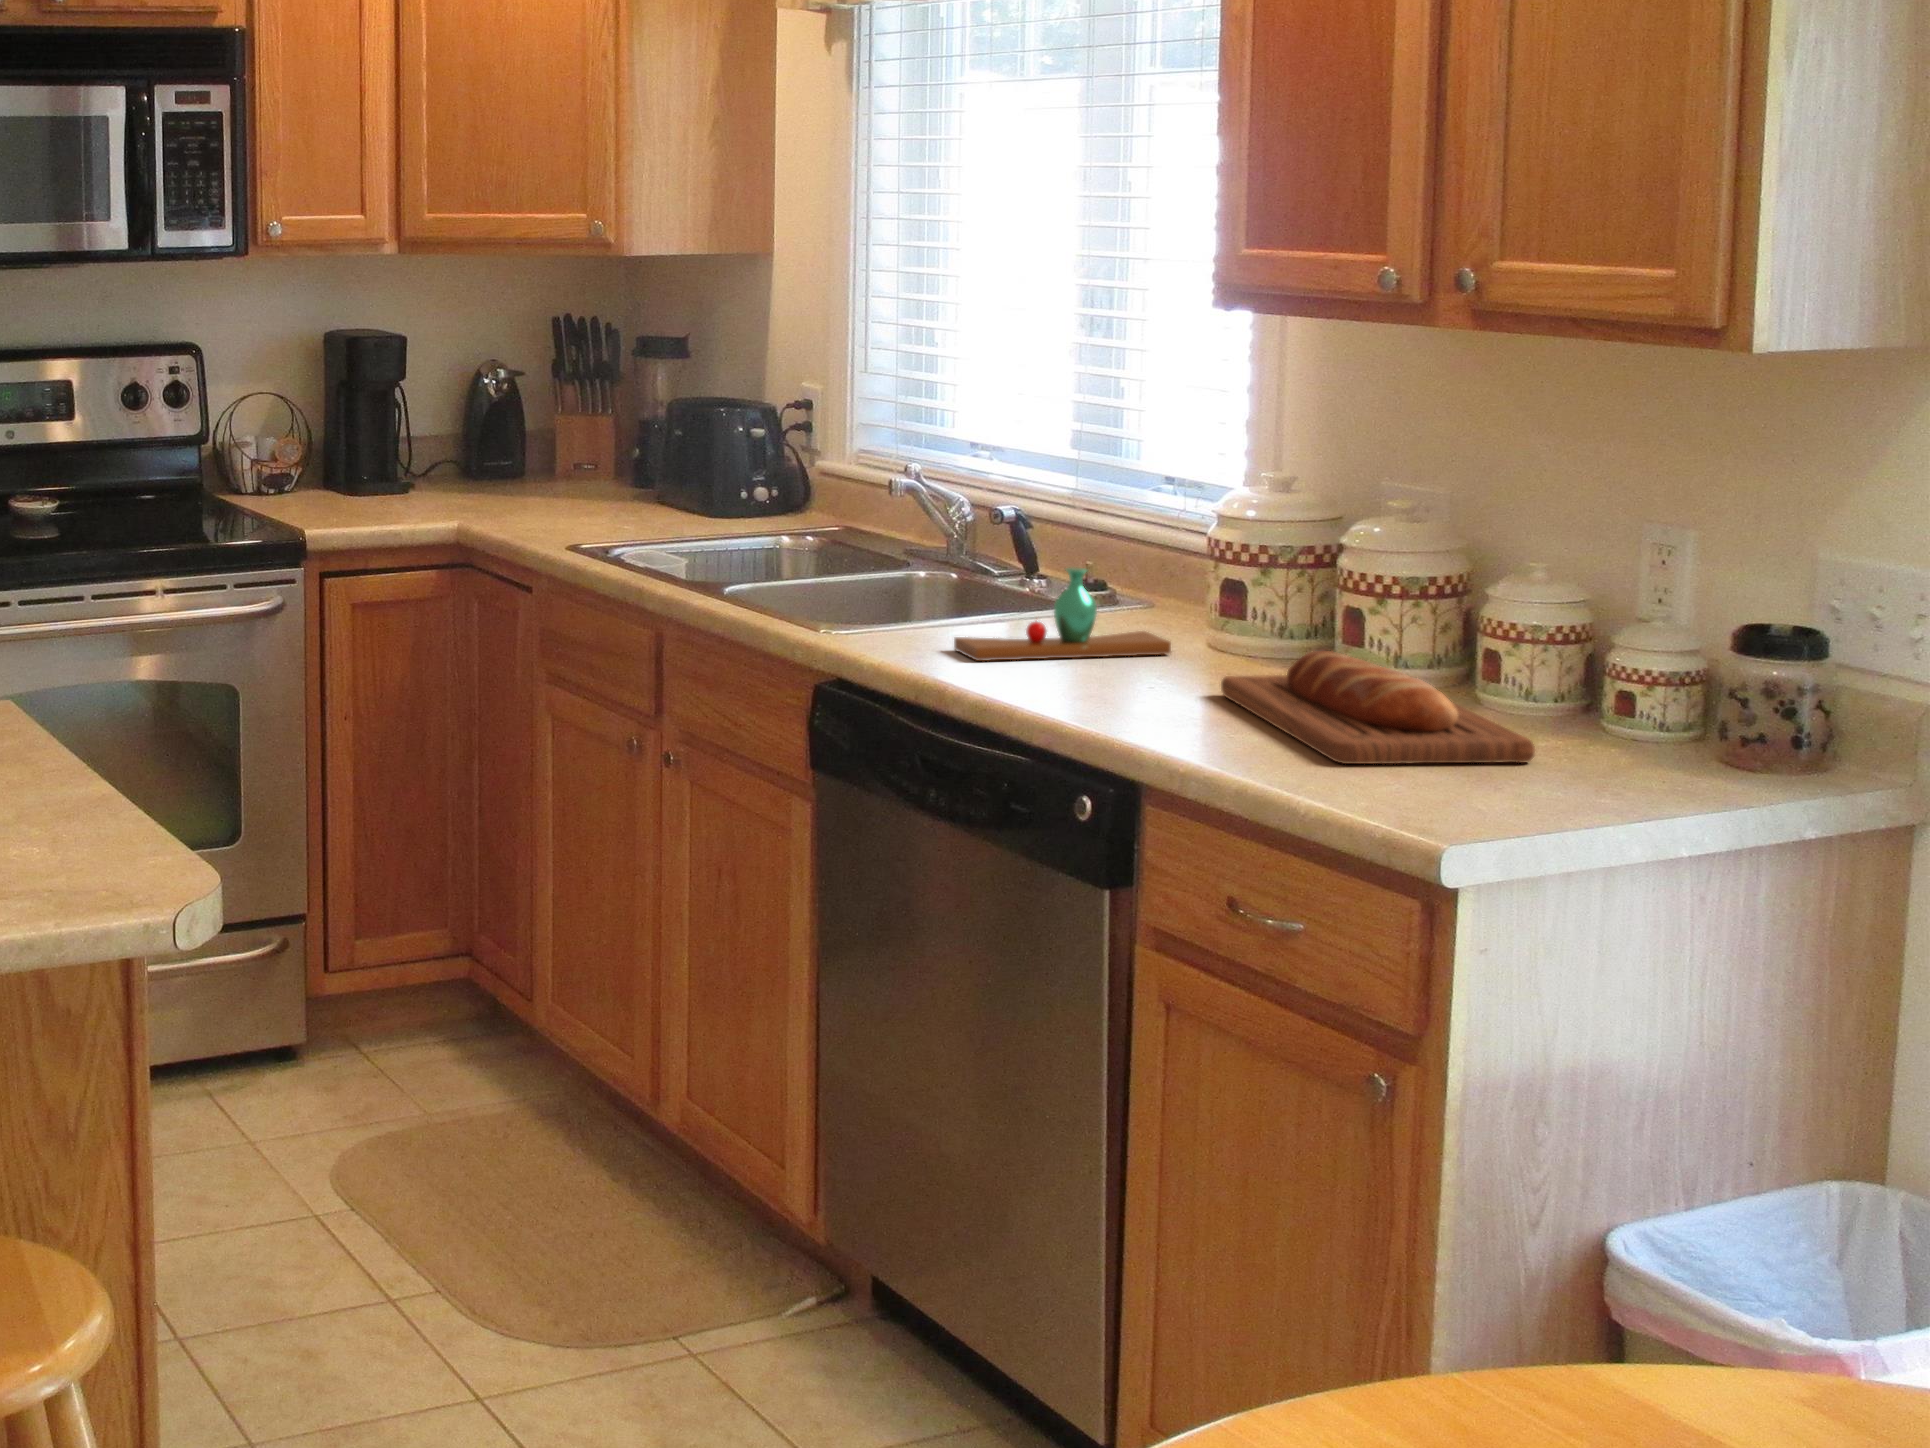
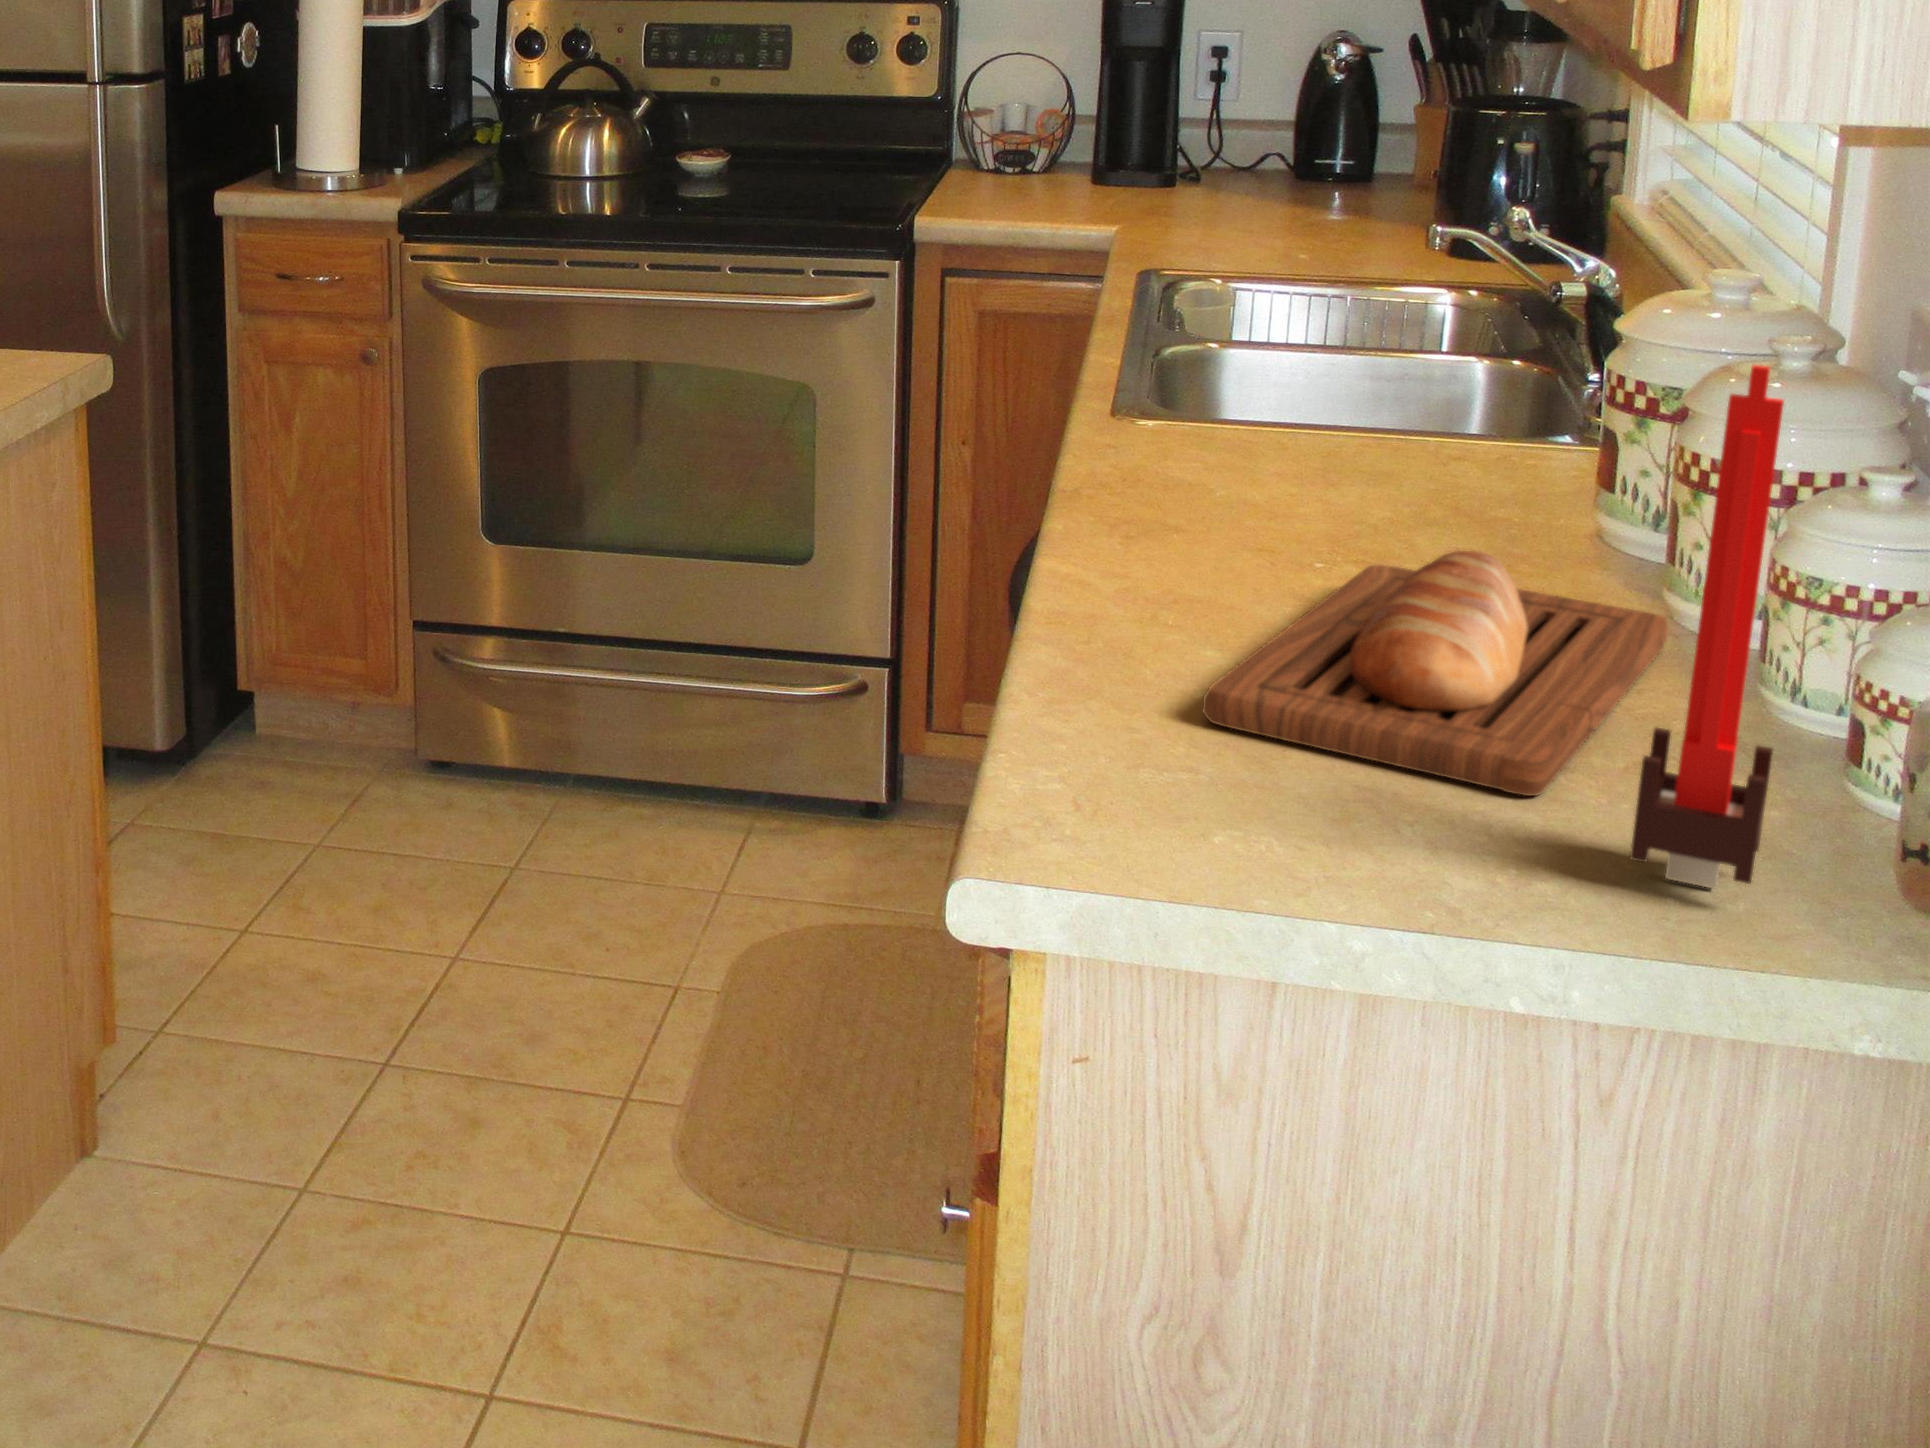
candle: none [1618,492,1711,779] -> present [1630,365,1784,888]
vase: present [954,567,1171,661] -> none [1172,370,1503,524]

